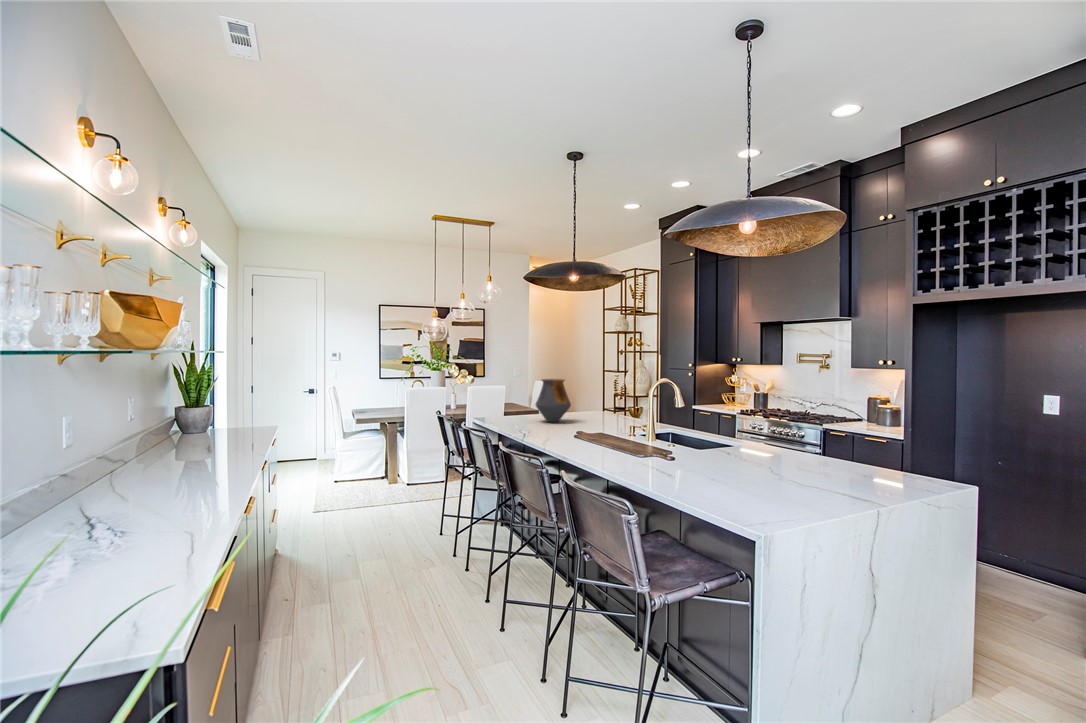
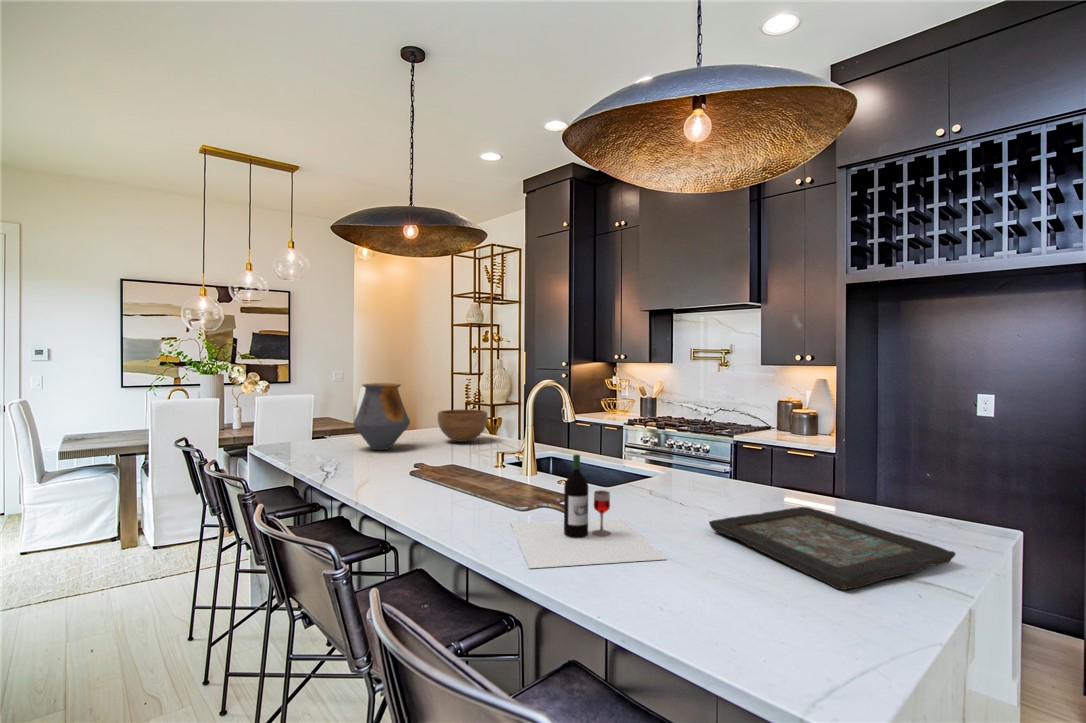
bowl: none [589,398,623,420] -> present [438,409,488,442]
wine bottle: none [626,421,706,476] -> present [511,454,666,568]
decorative tray: none [741,461,879,491] -> present [709,507,956,590]

